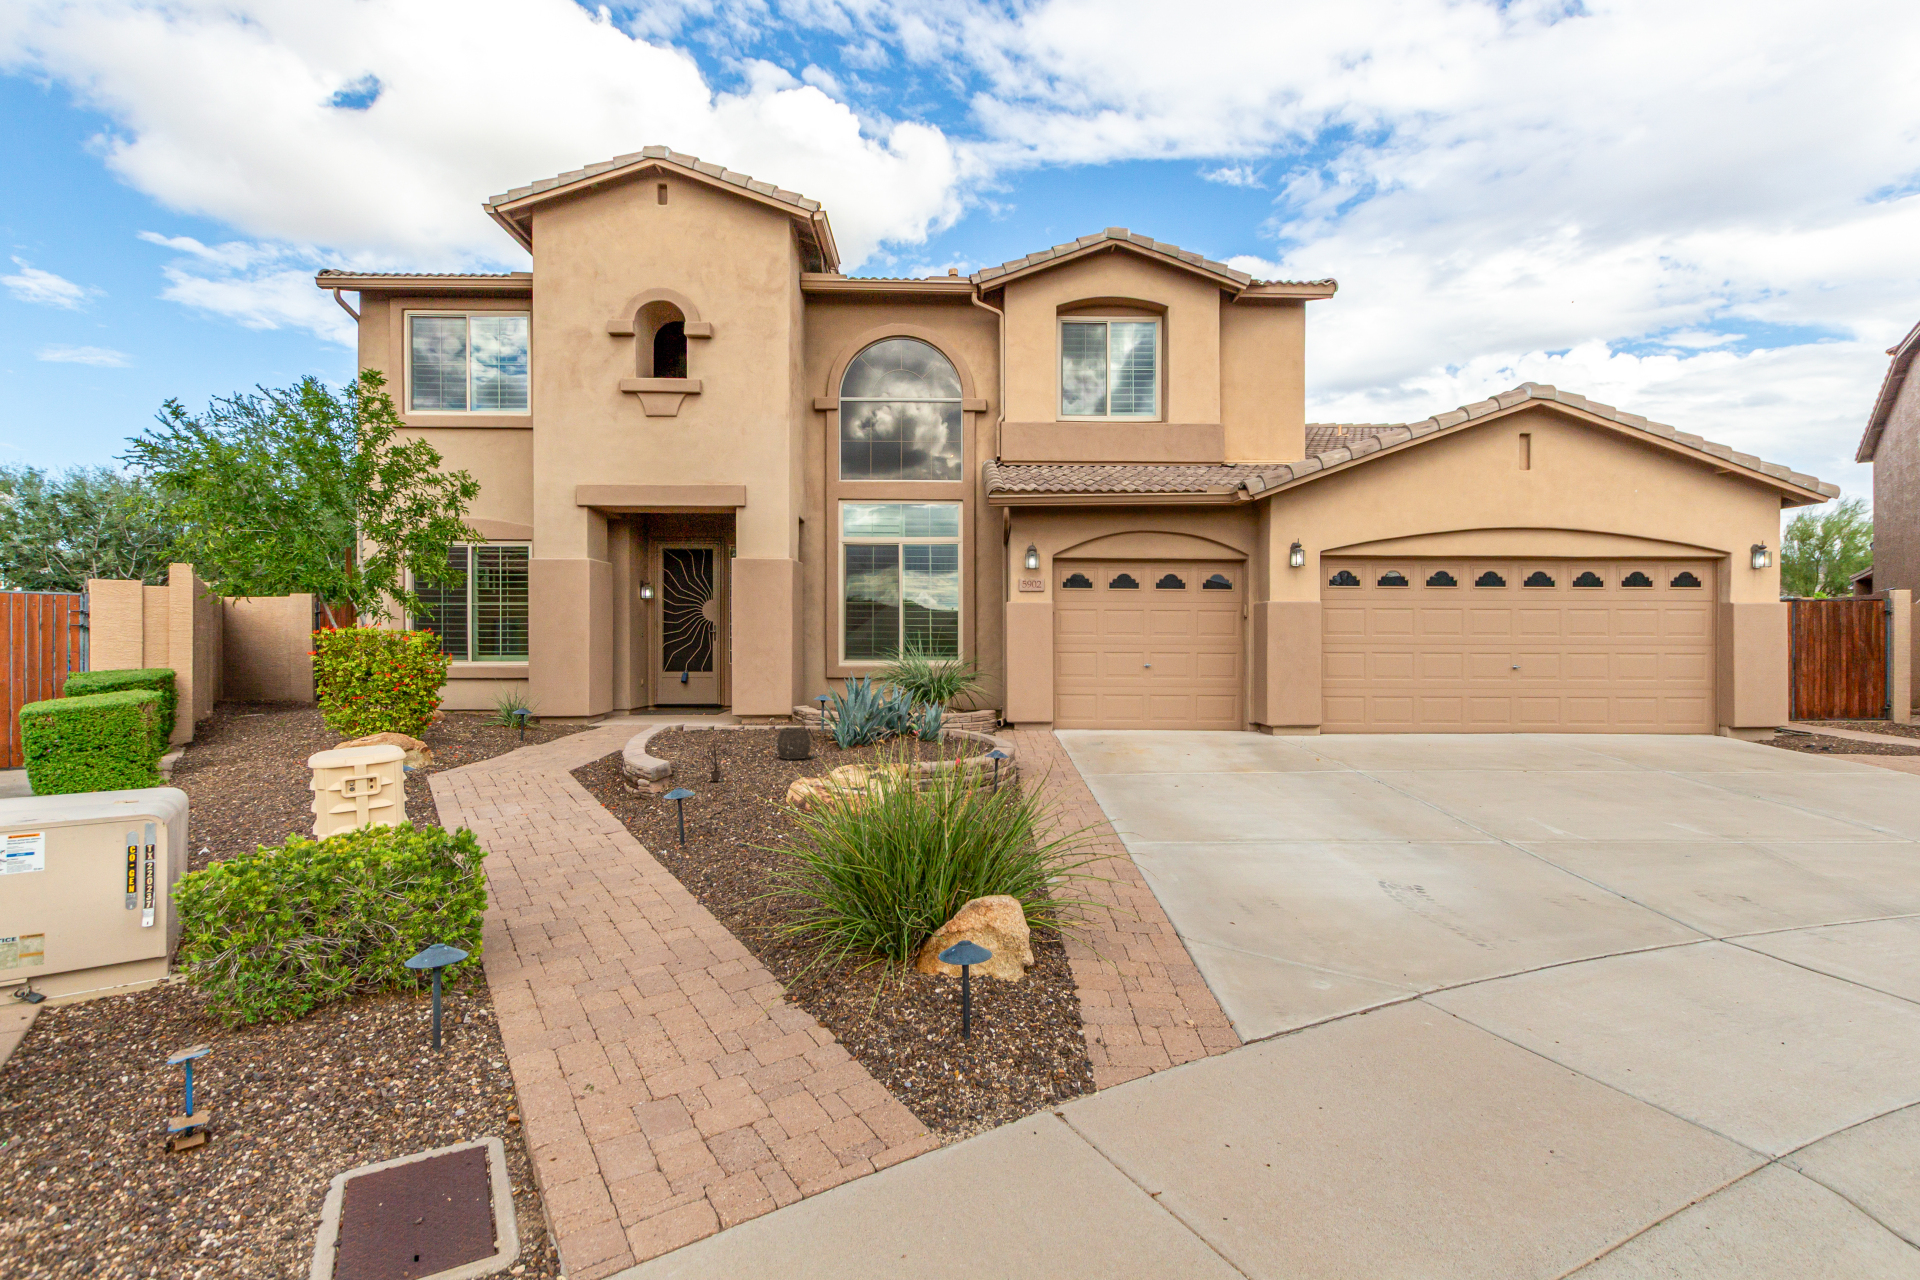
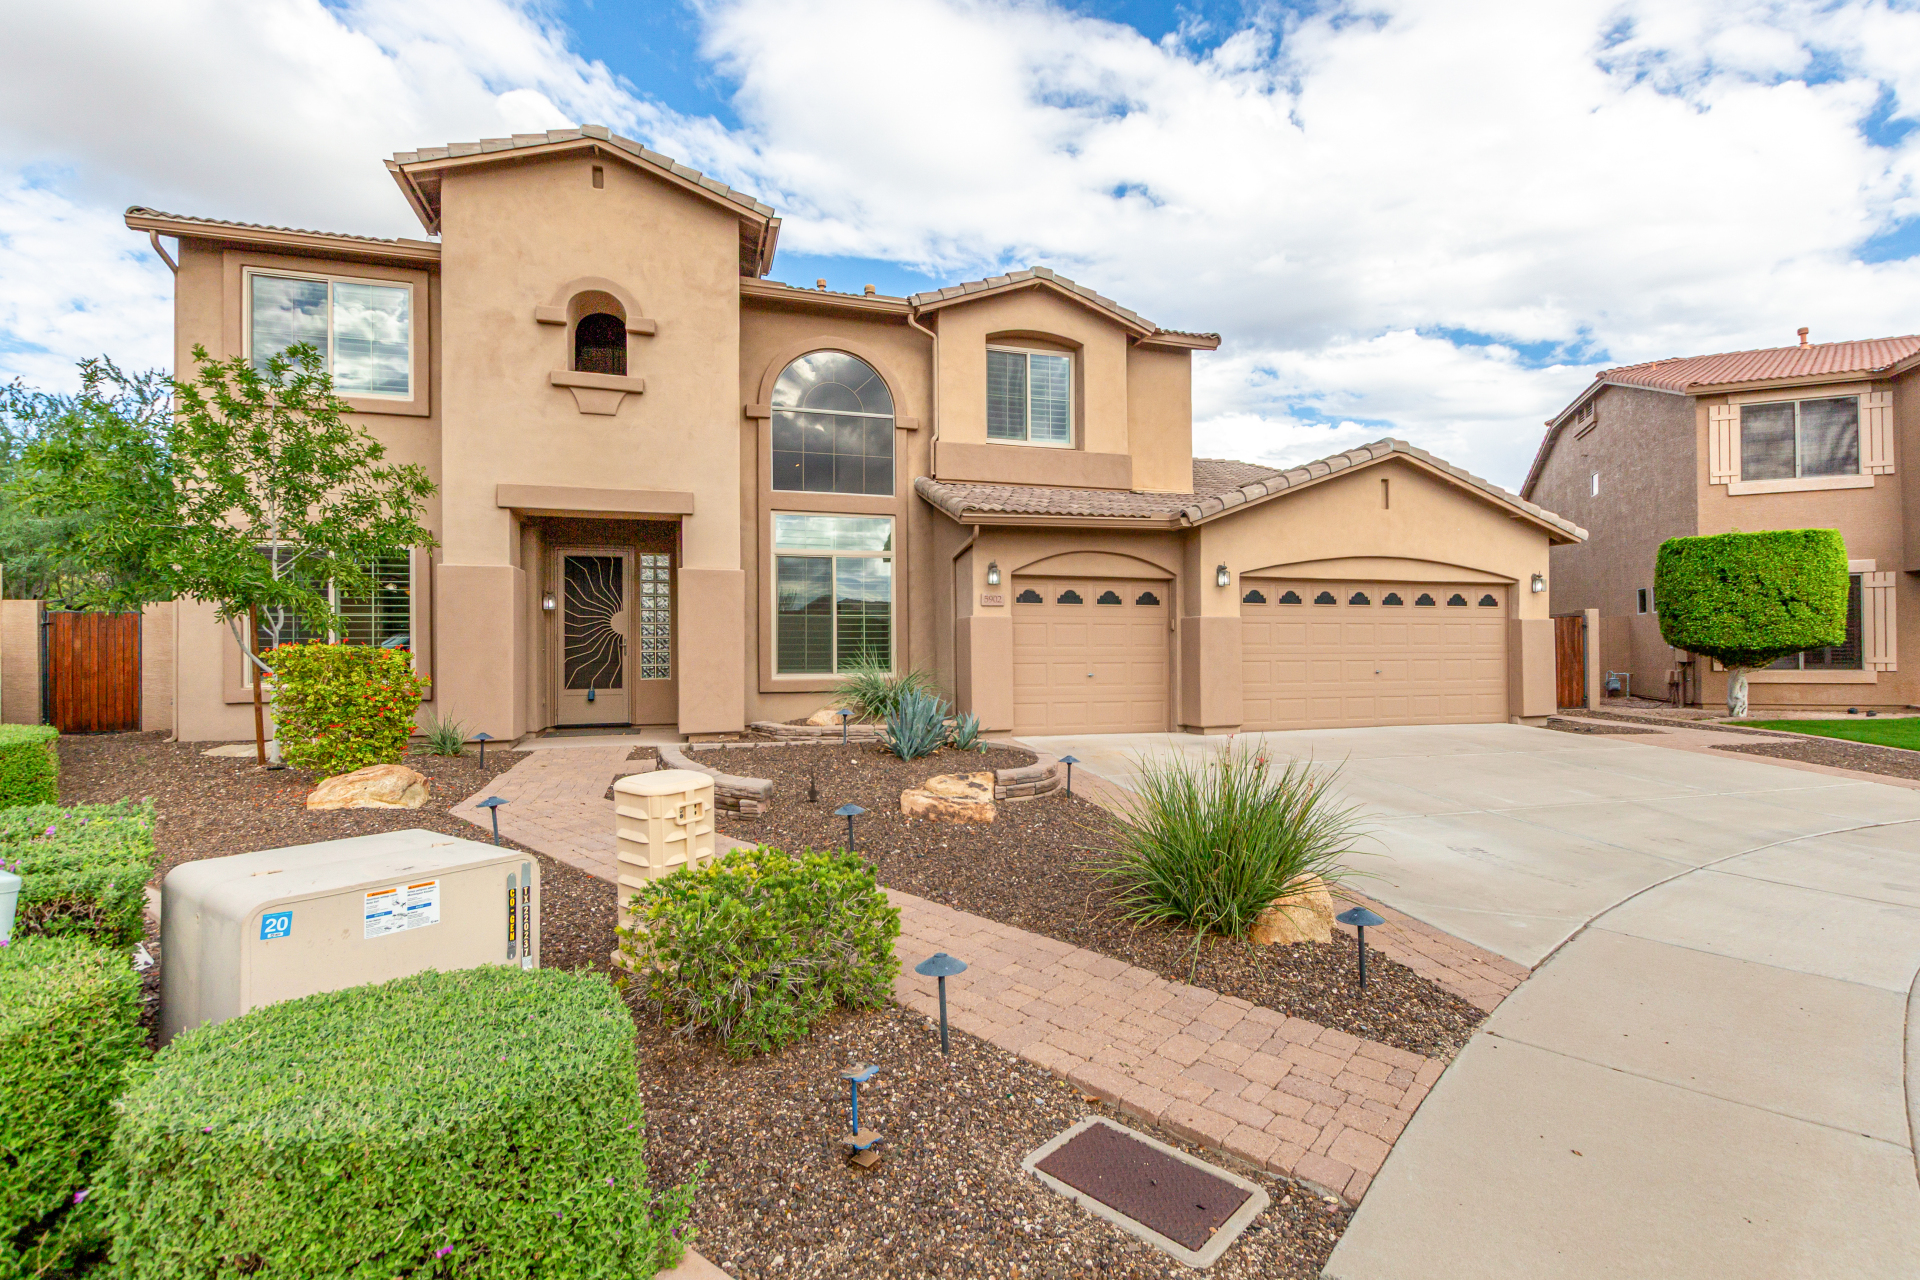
woven basket: present [777,727,811,760] -> none [824,744,860,777]

